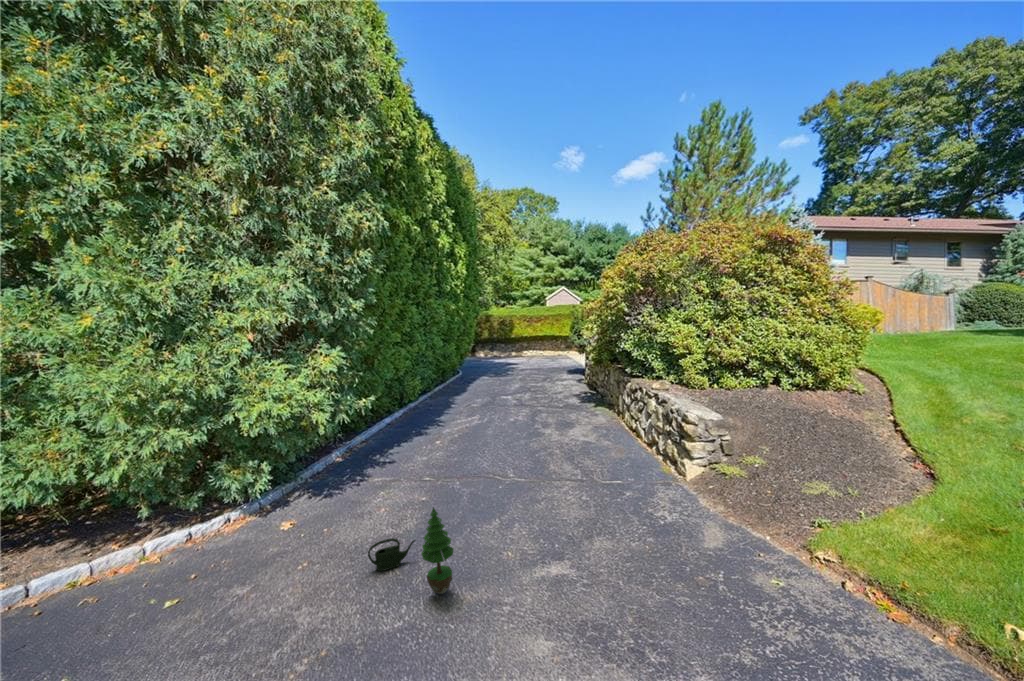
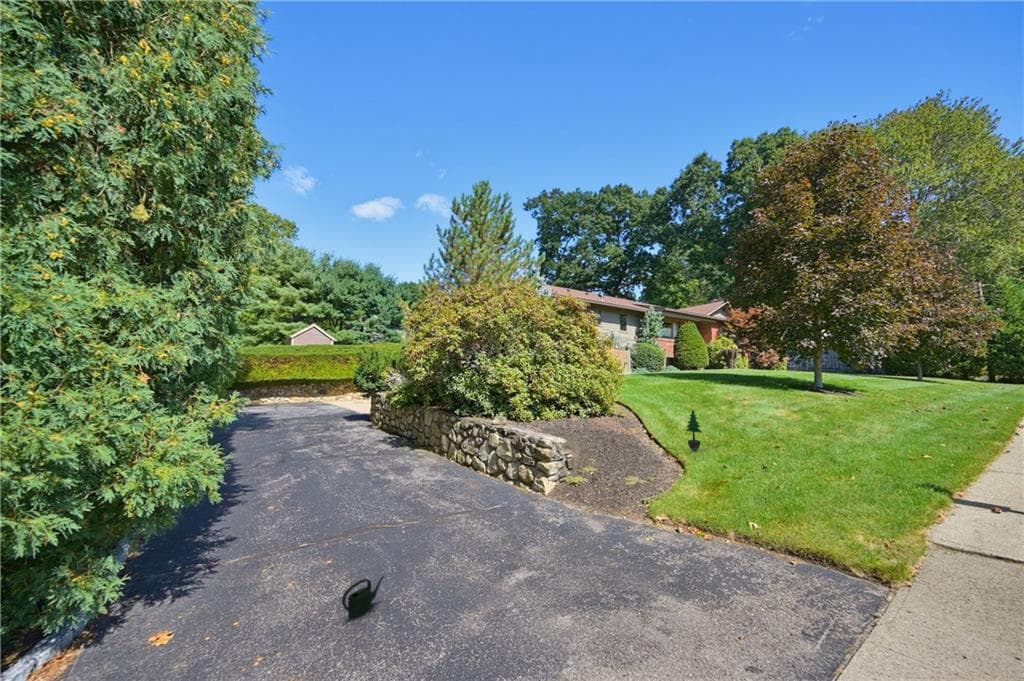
potted tree: present [421,508,453,594] -> present [686,410,701,451]

